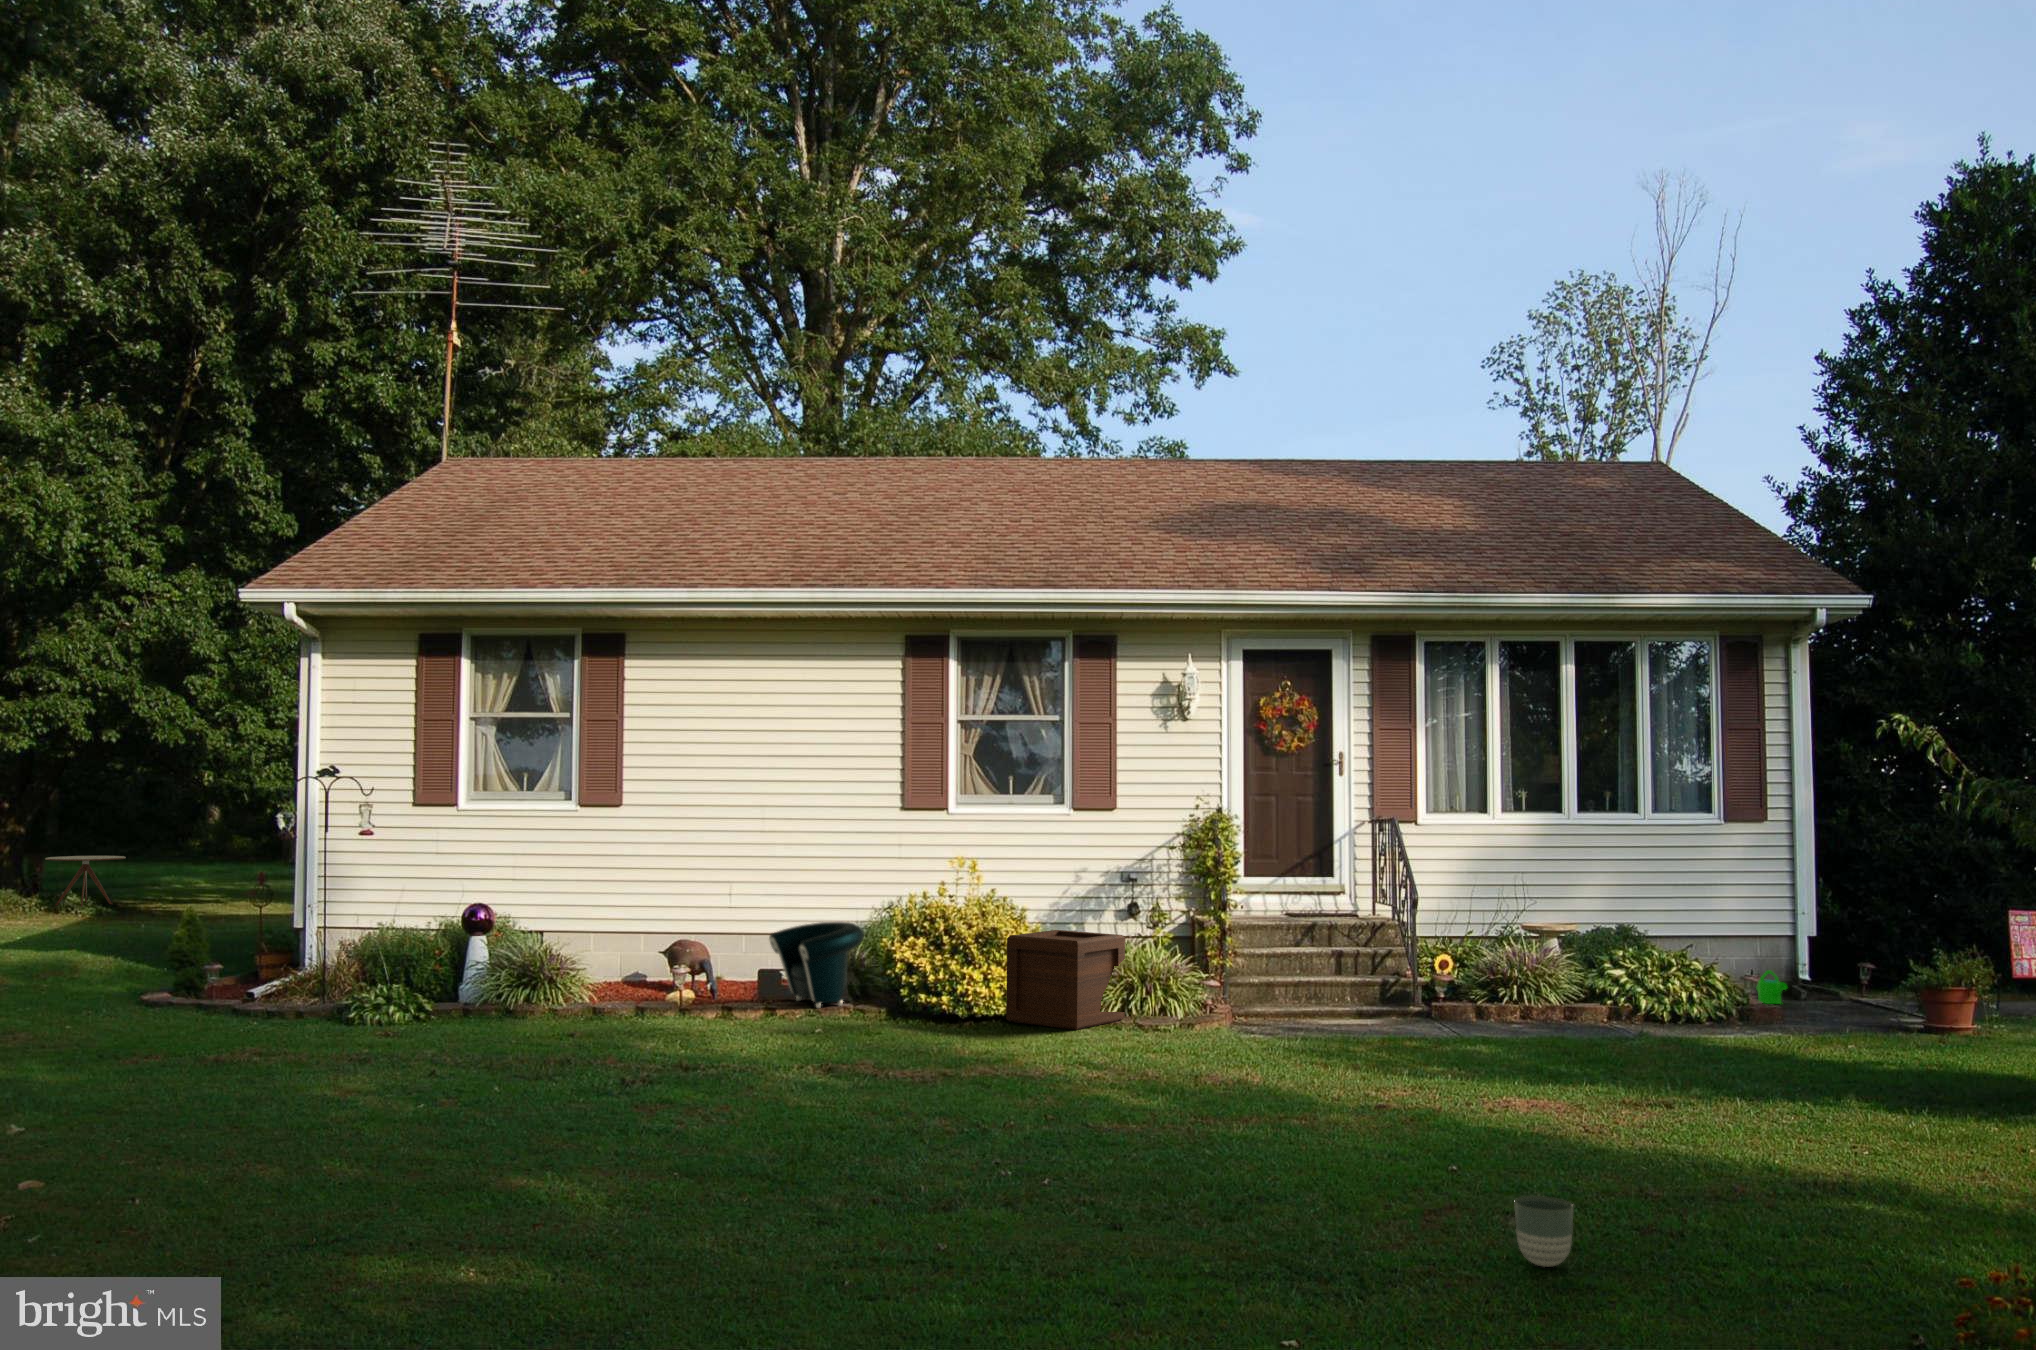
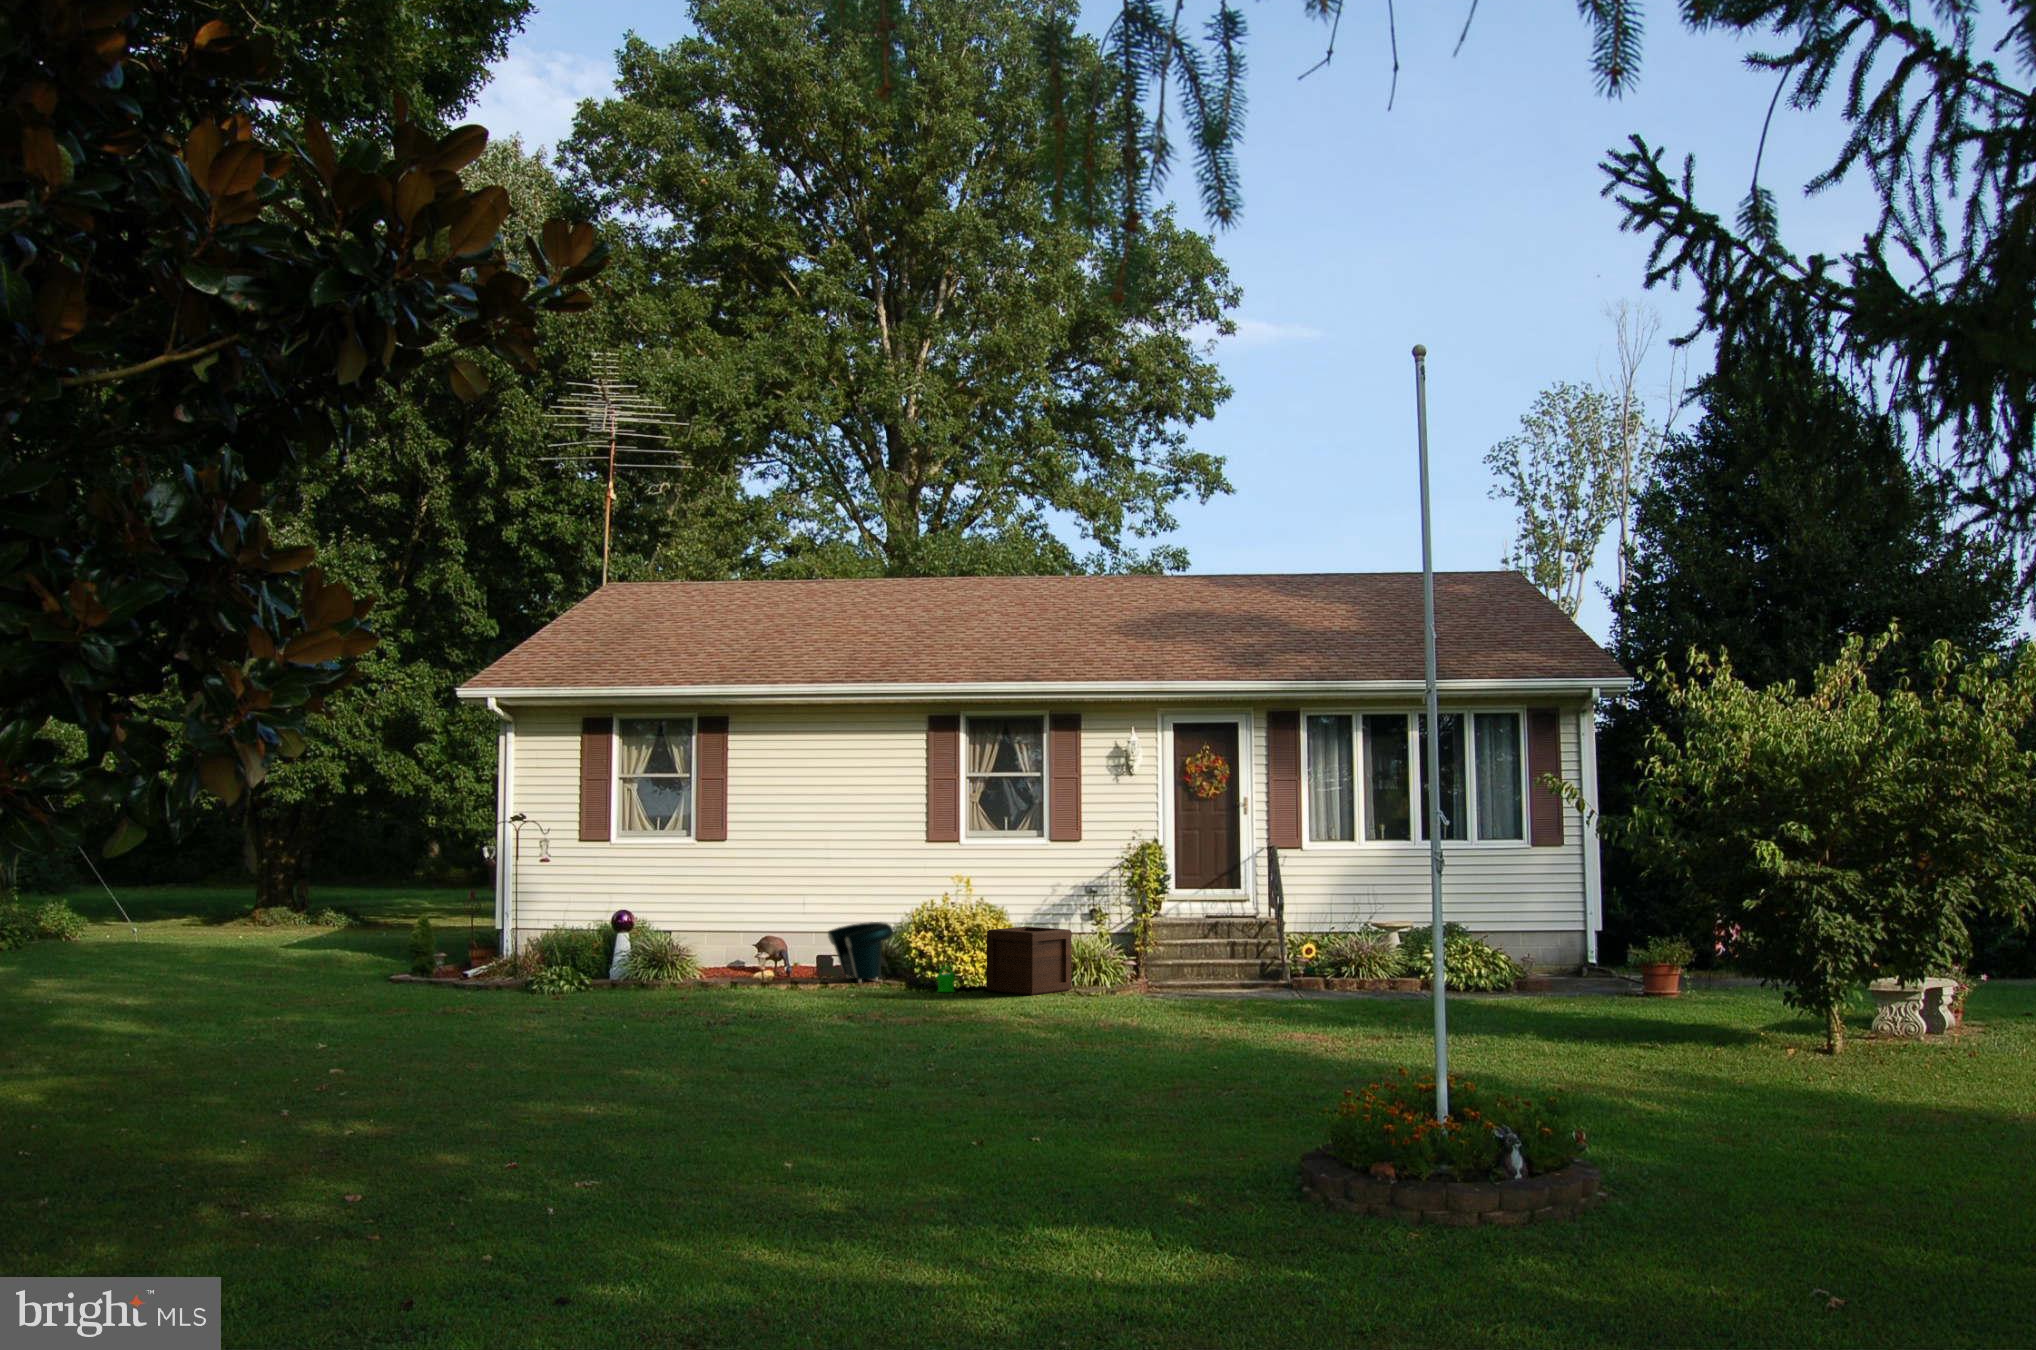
round table: present [46,856,126,907] -> none [309,882,367,921]
watering can: present [1757,970,1787,1004] -> present [936,966,954,992]
planter: present [1515,1196,1573,1267] -> none [1187,1060,1219,1098]

